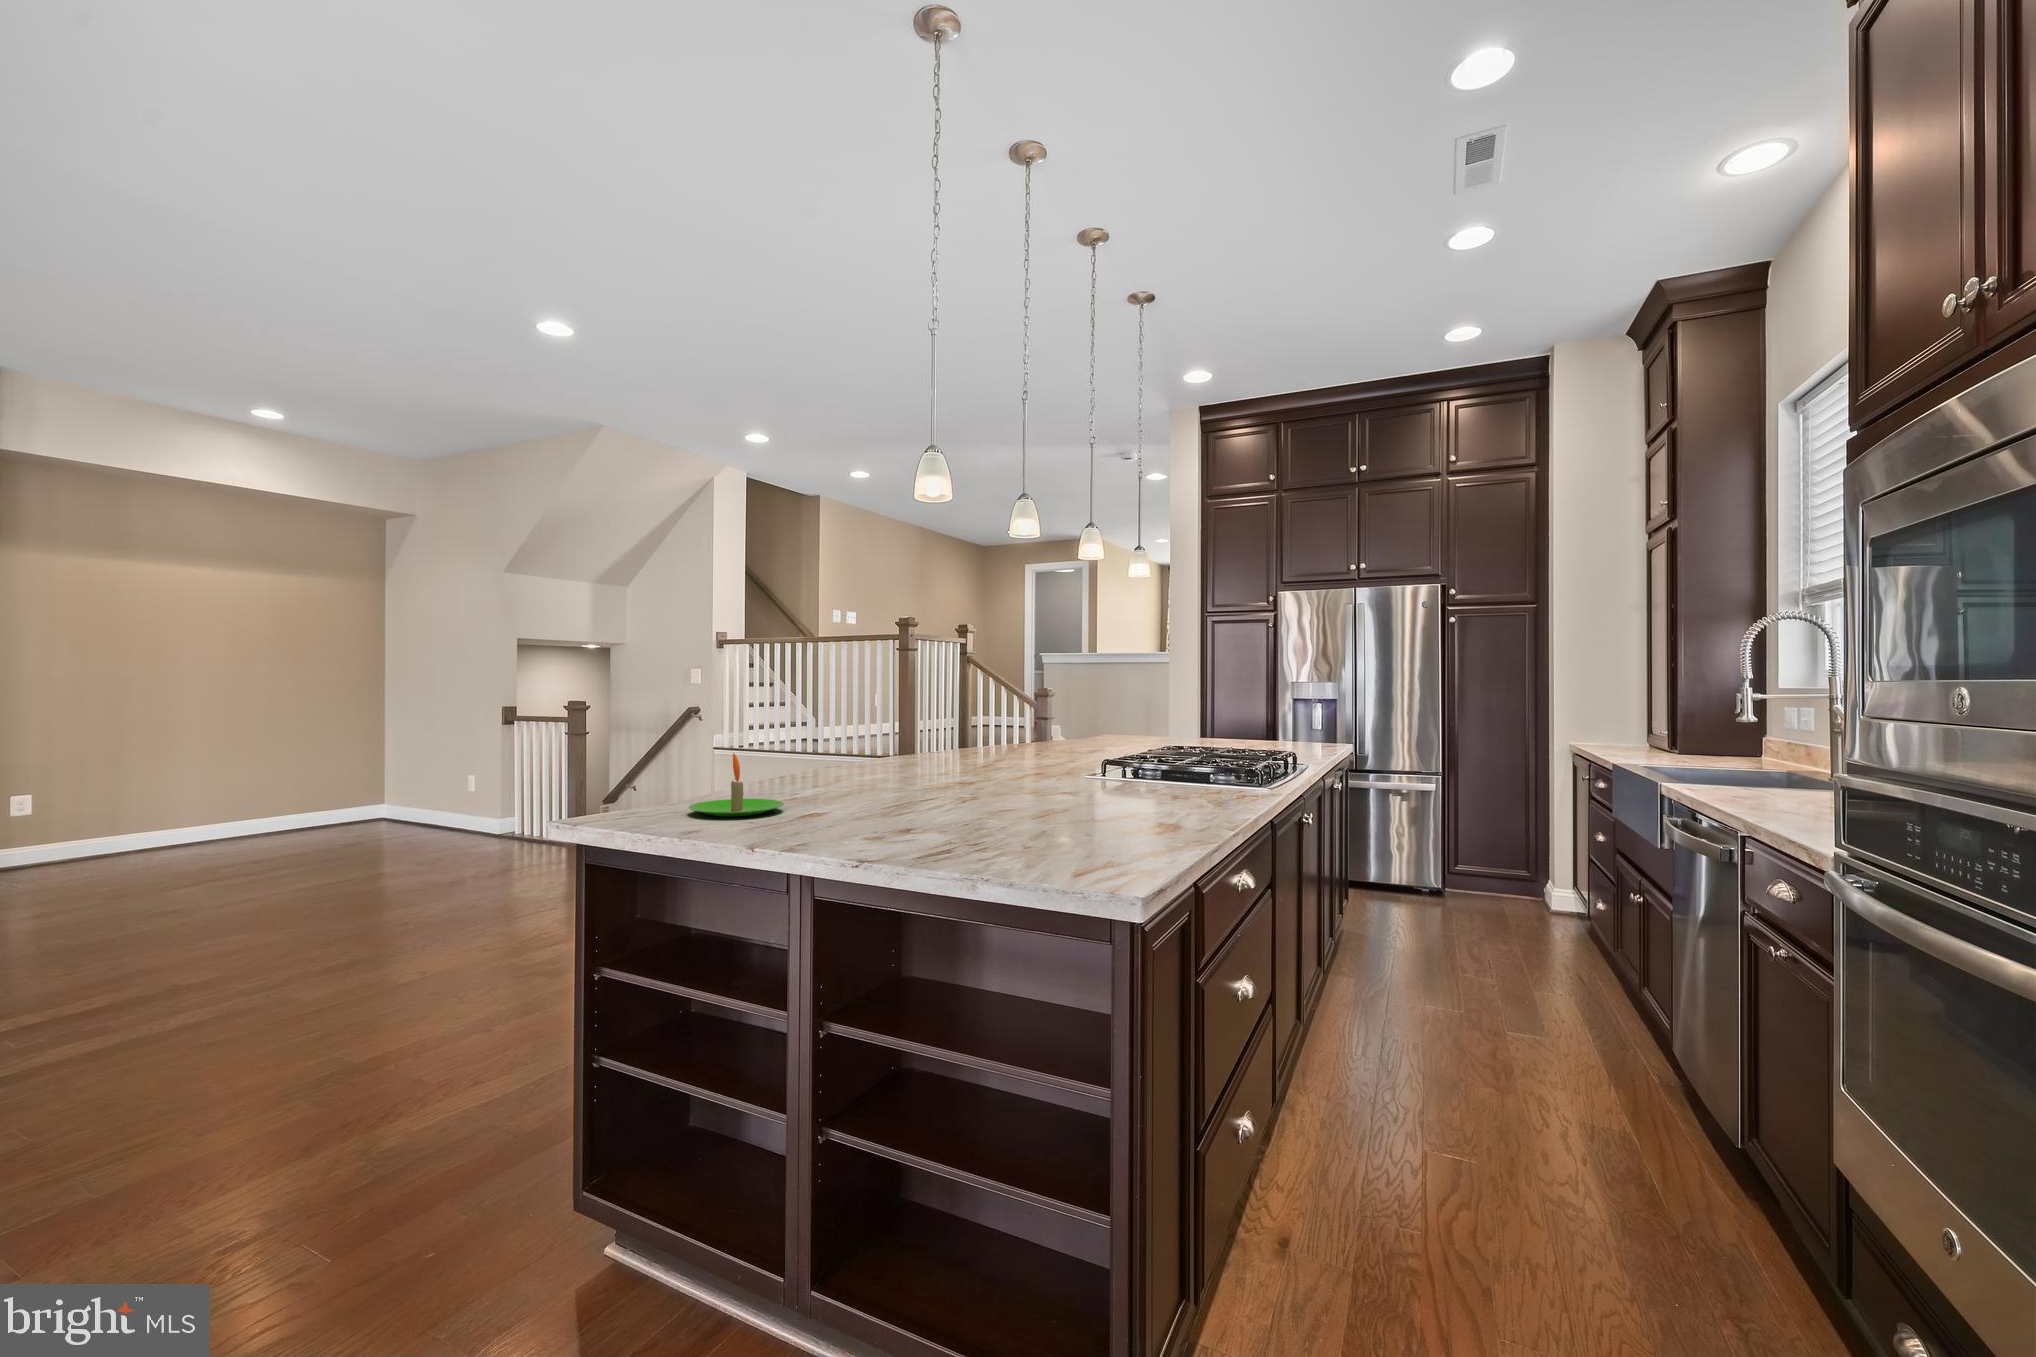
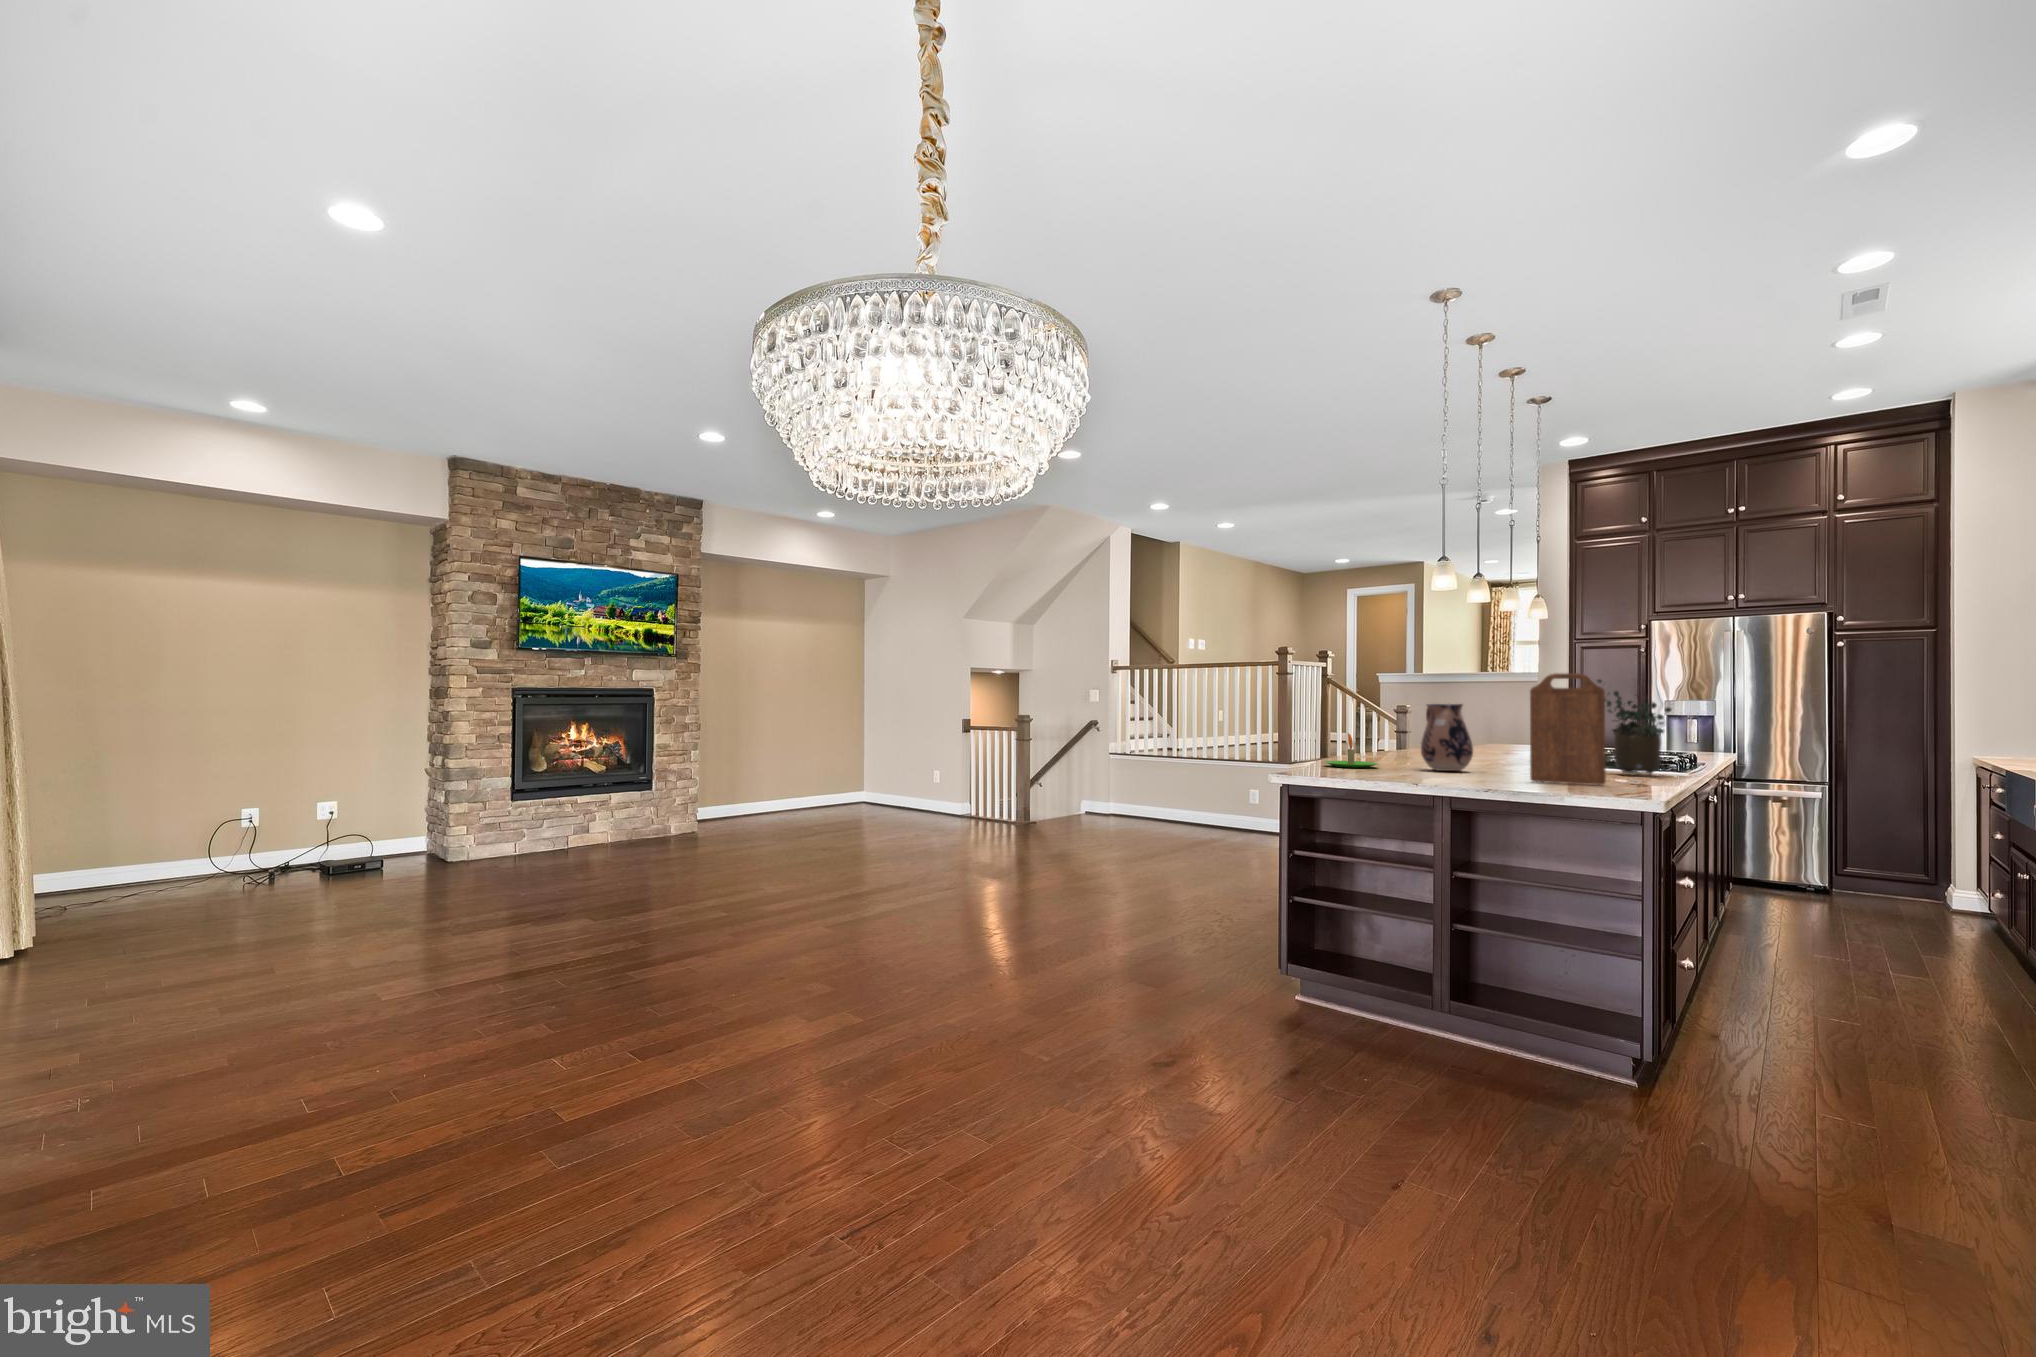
cutting board: none [948,647,1072,863] -> present [1530,673,1606,785]
potted plant: none [1127,658,1221,814] -> present [1597,679,1671,774]
ceramic pitcher: none [838,701,922,821] -> present [1421,704,1473,771]

